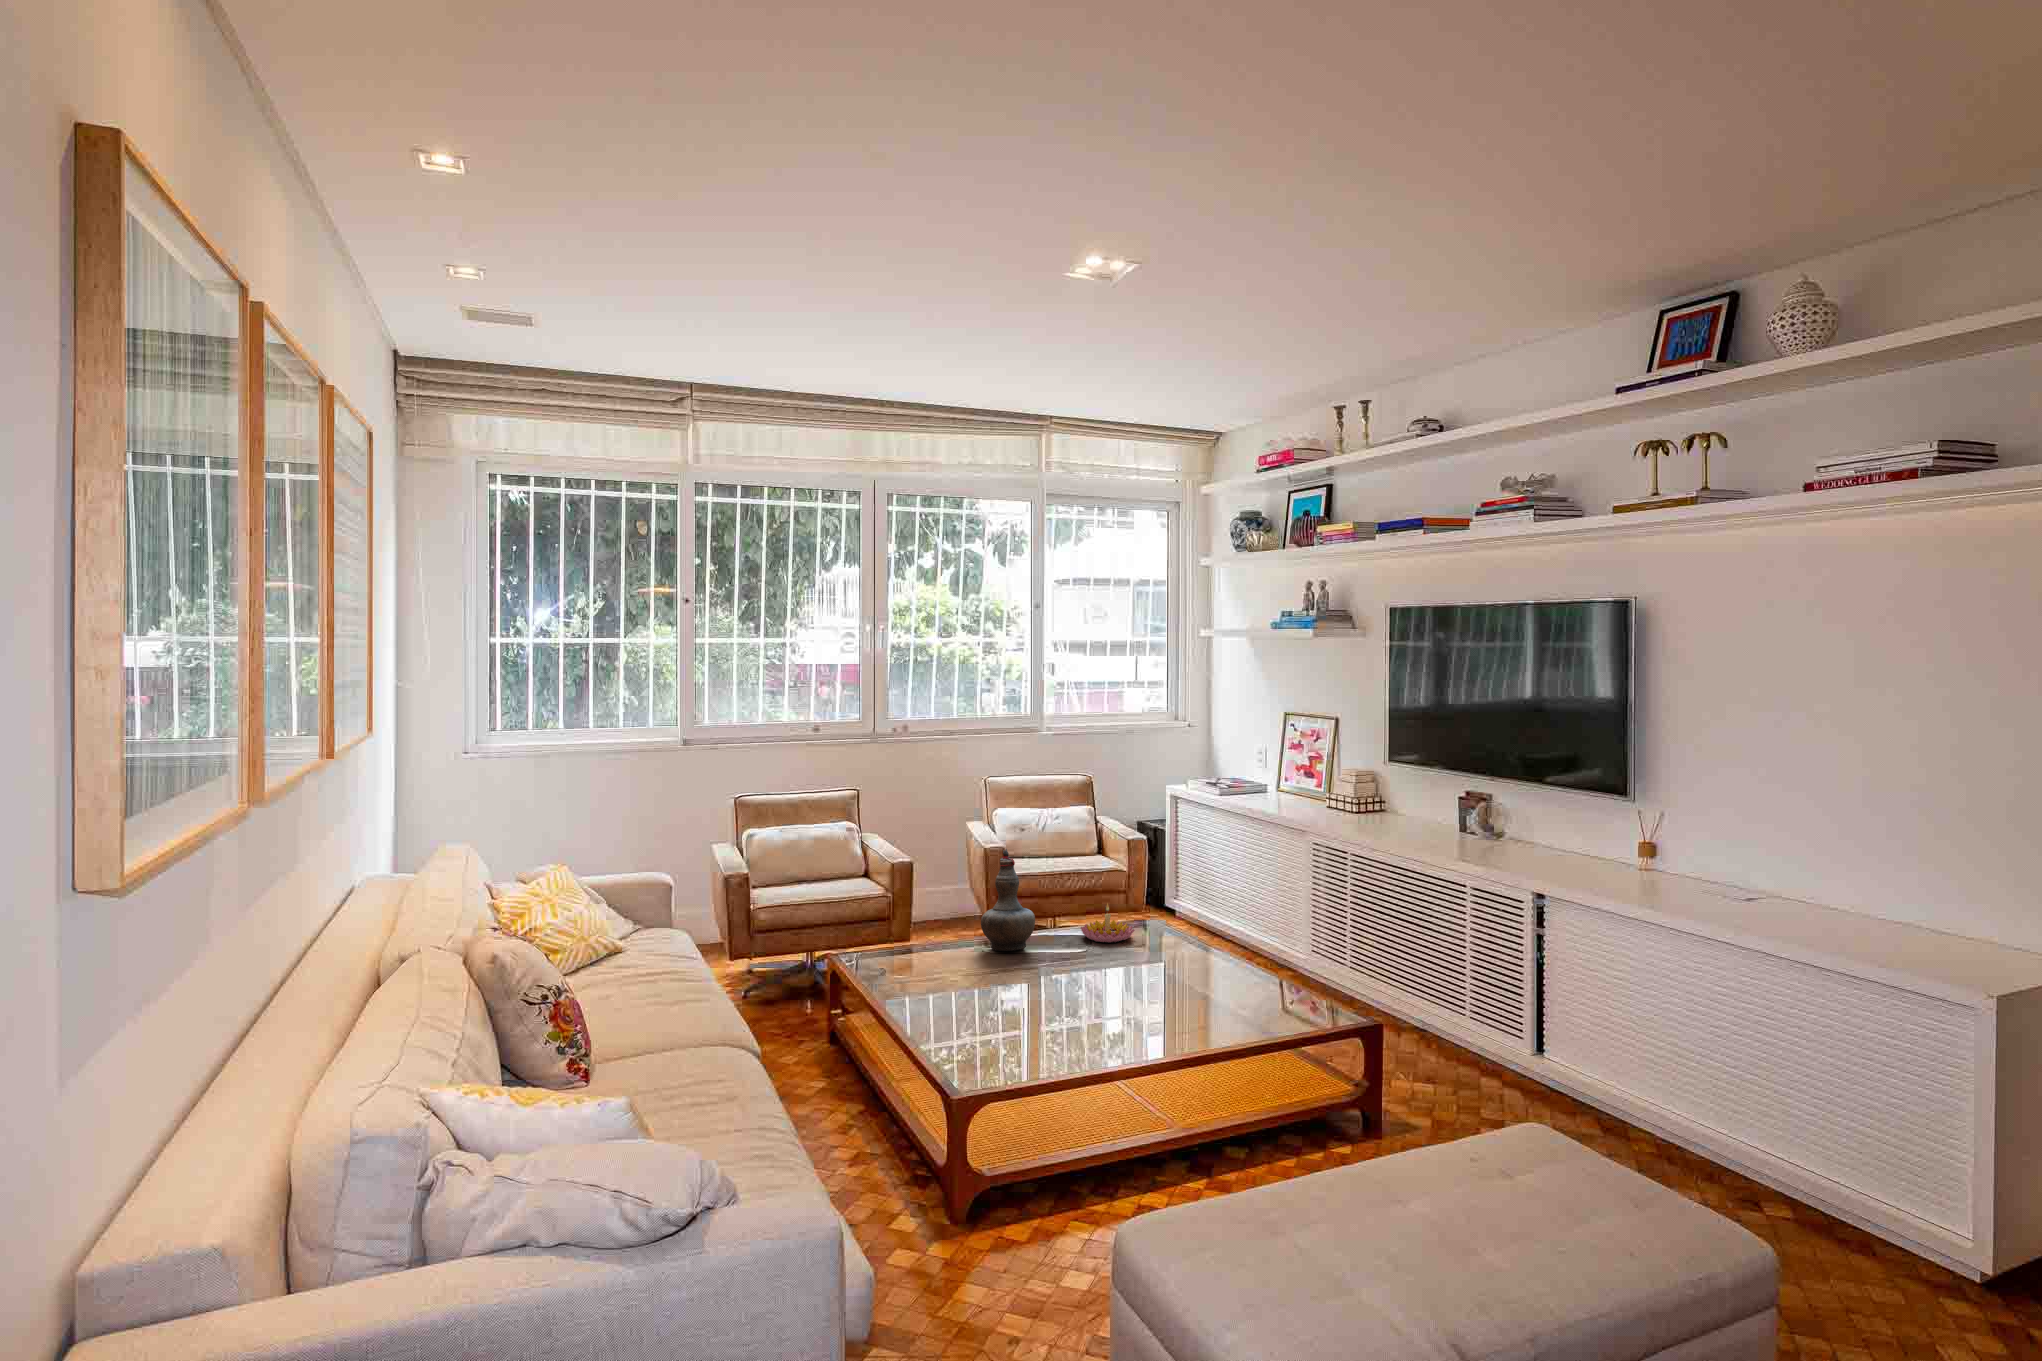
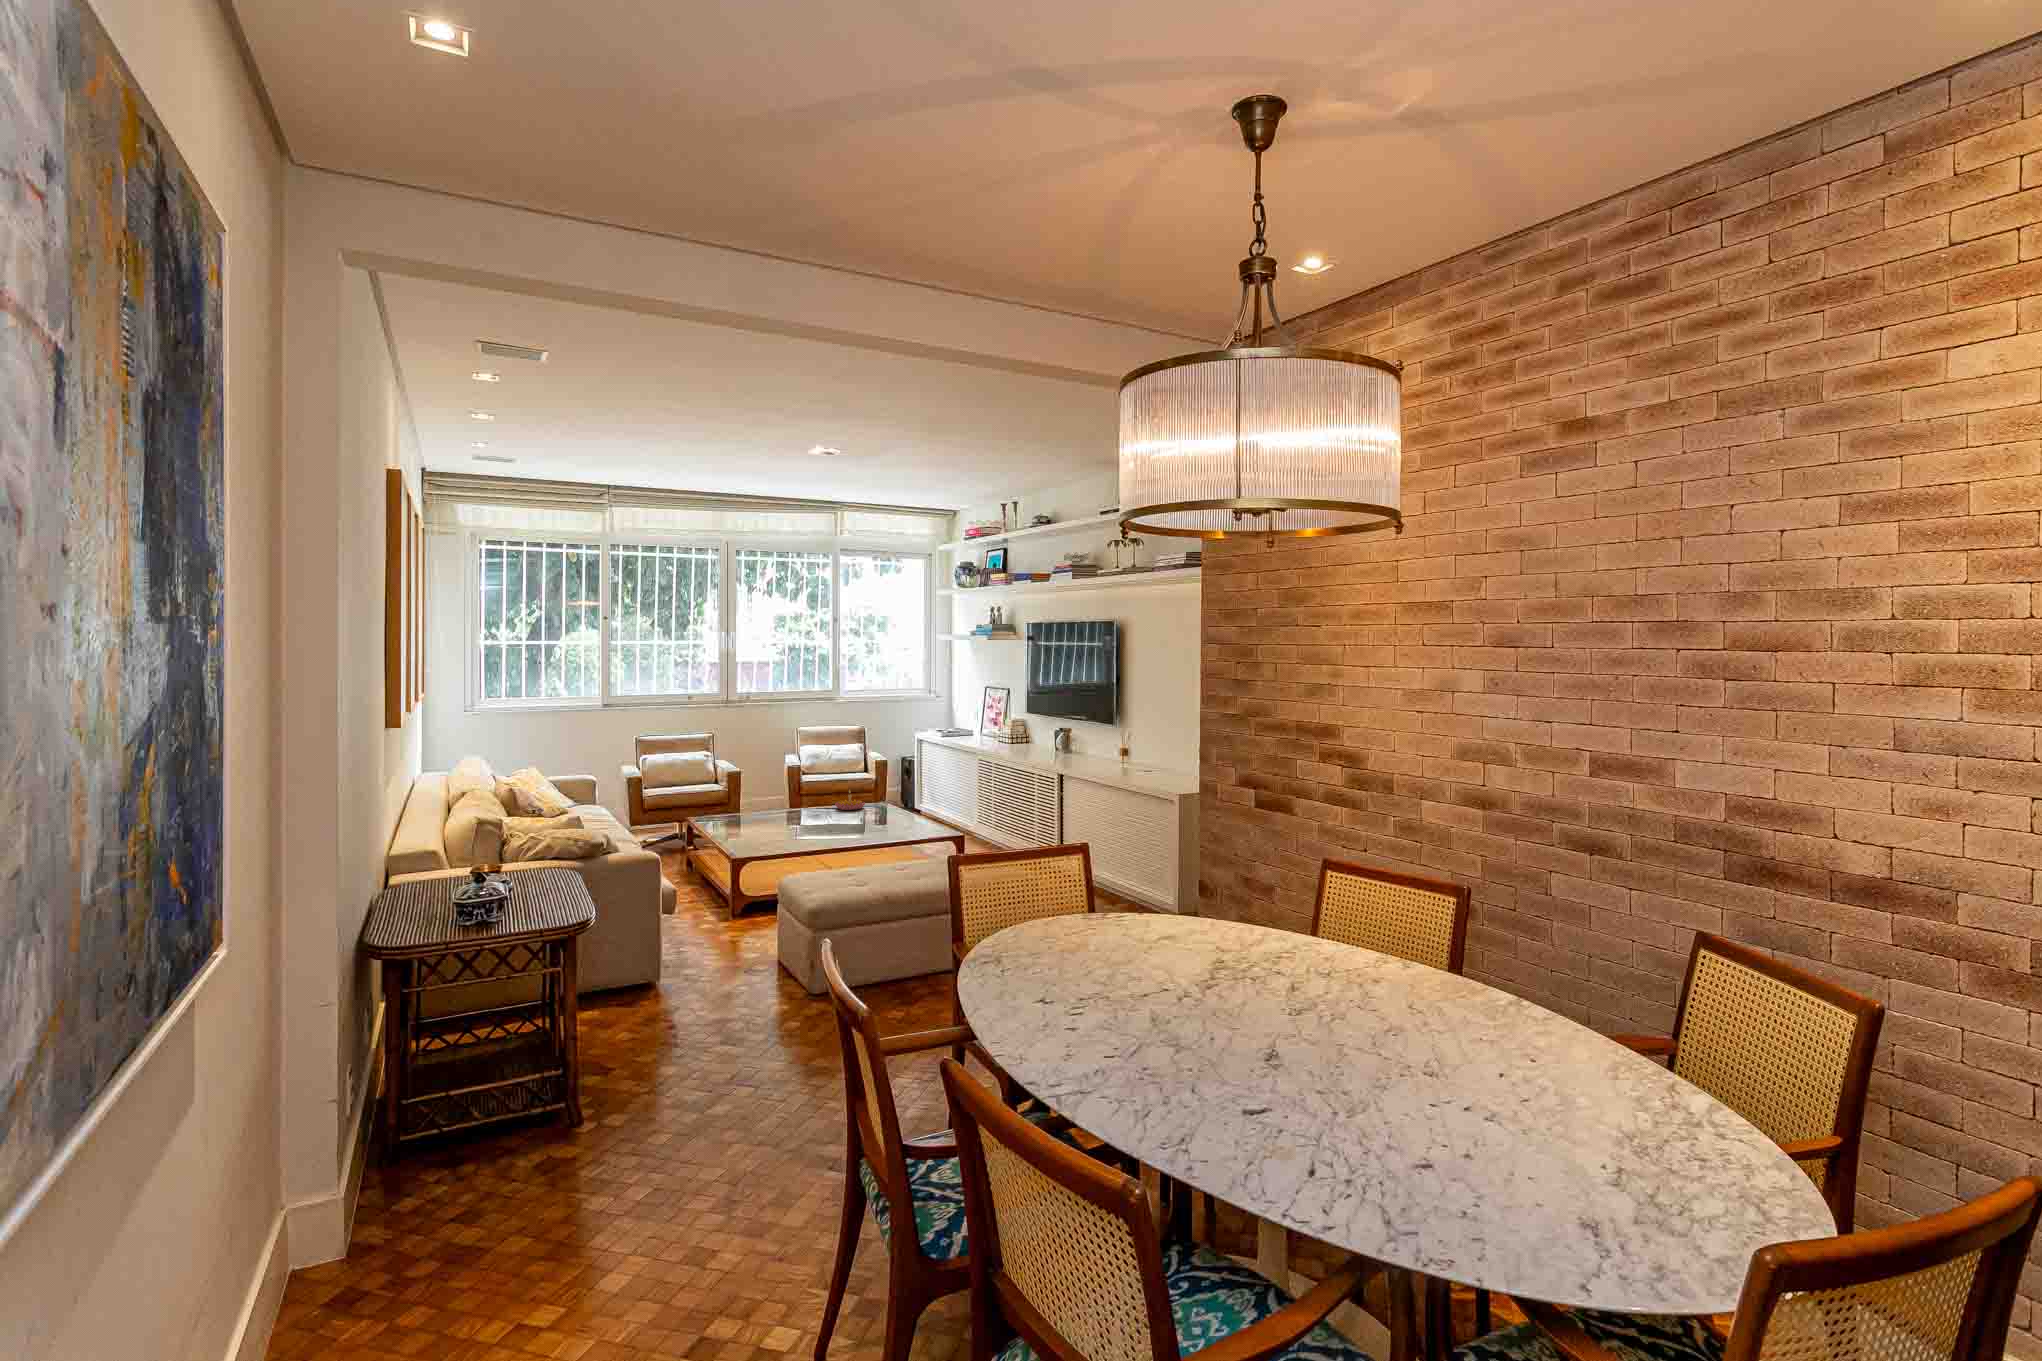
decorative vase: present [981,849,1035,951] -> none [775,758,806,814]

